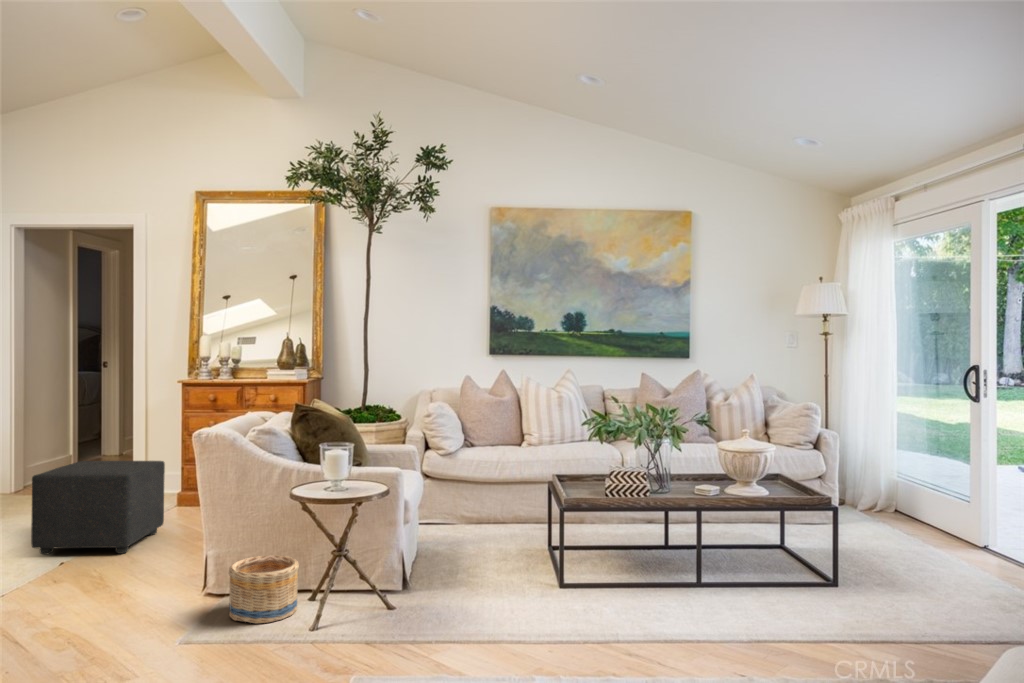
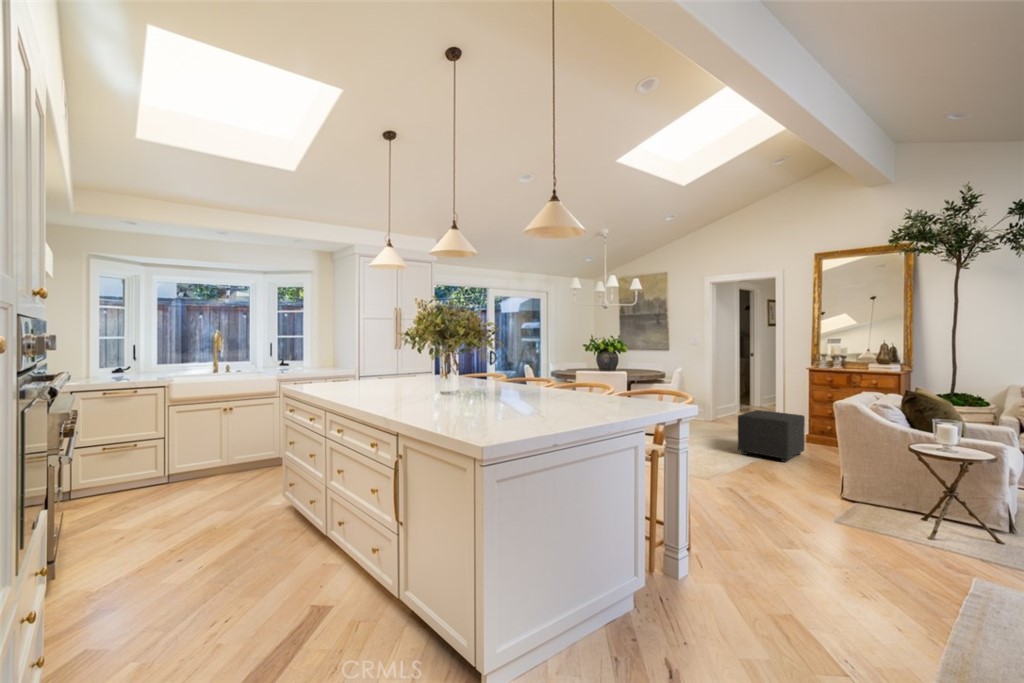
basket: present [229,555,299,623] -> none [865,482,916,524]

